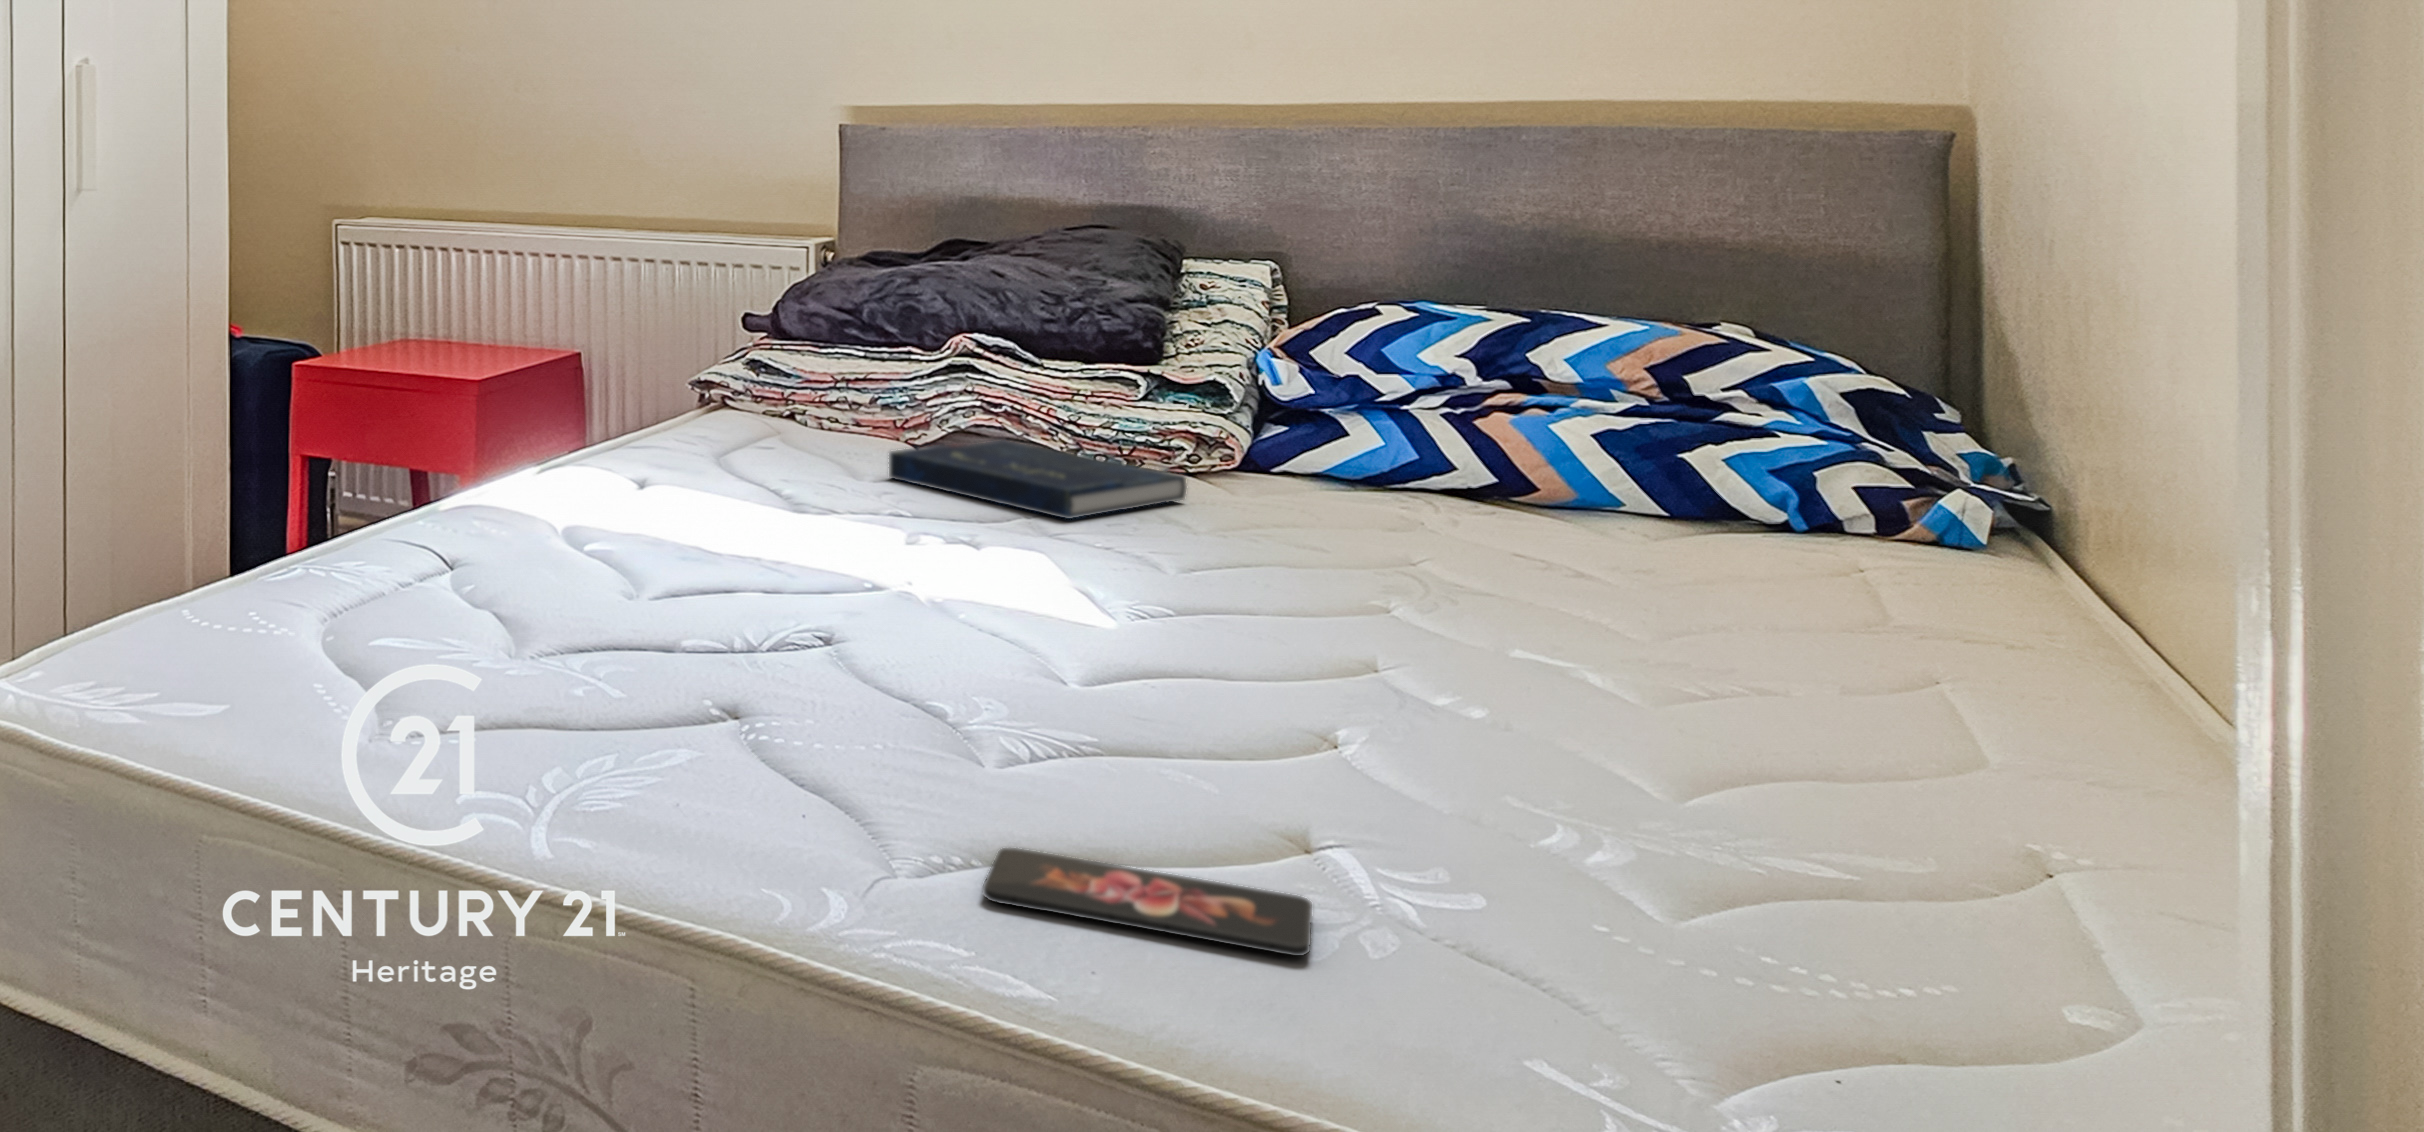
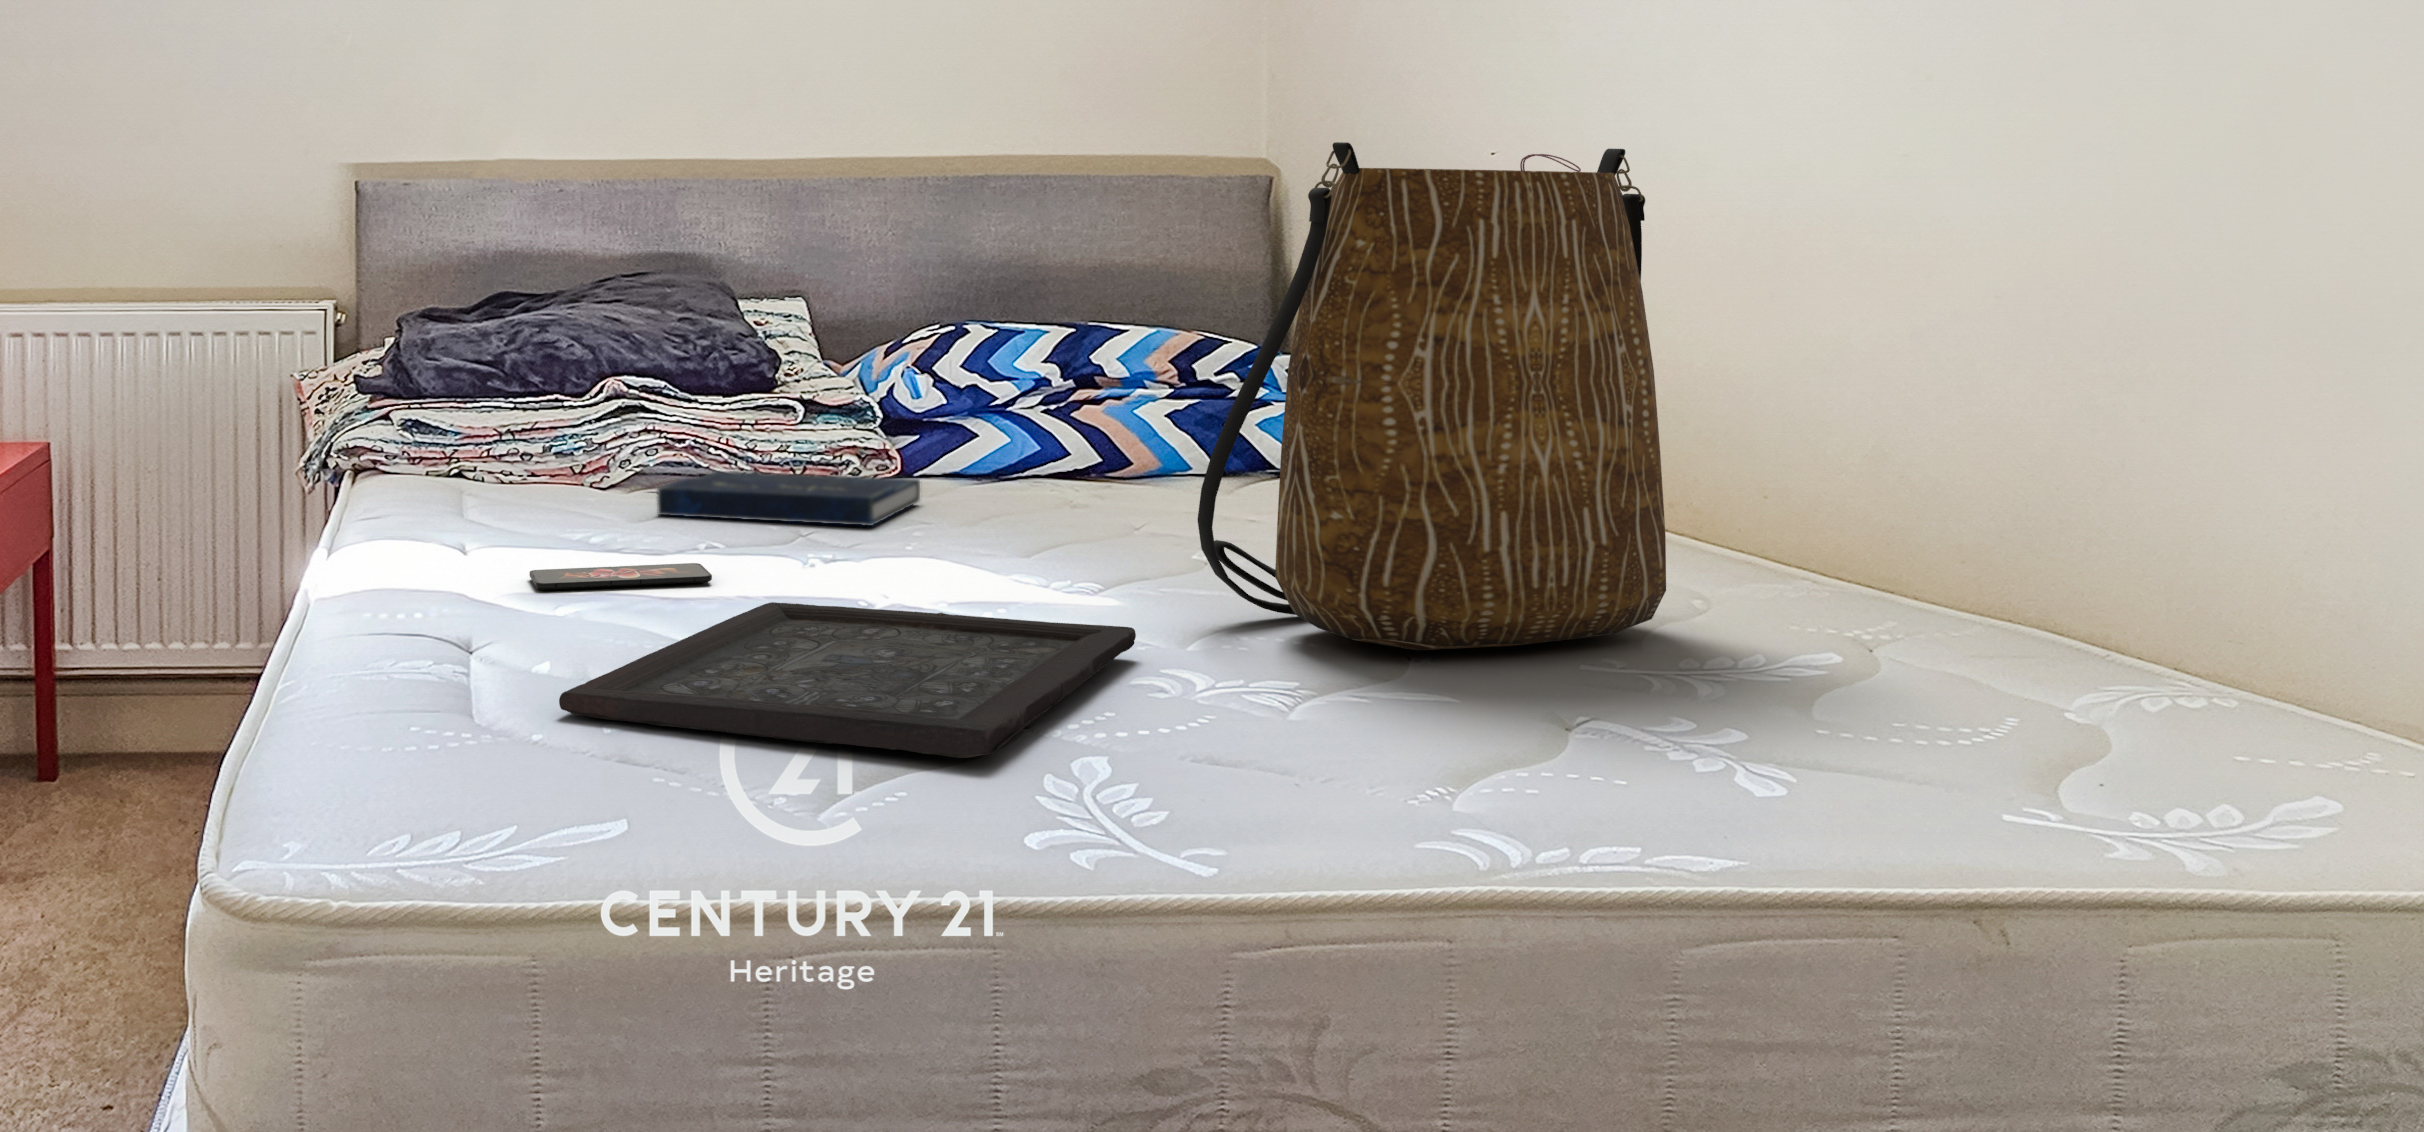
tote bag: none [1152,148,1819,807] -> present [1197,142,1666,651]
tray: none [372,582,1001,768] -> present [559,602,1136,758]
smartphone: present [982,848,1312,956] -> present [530,563,712,590]

